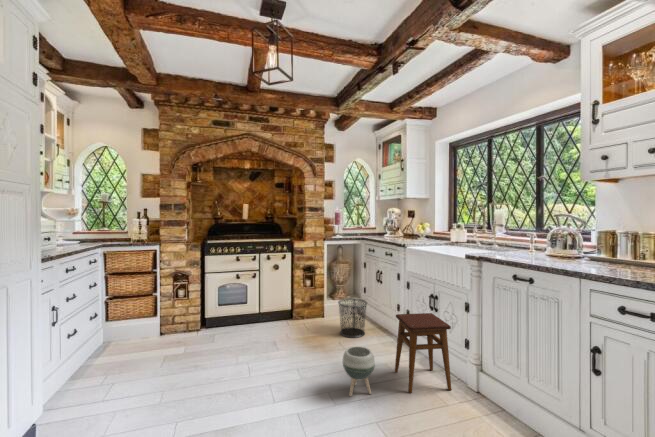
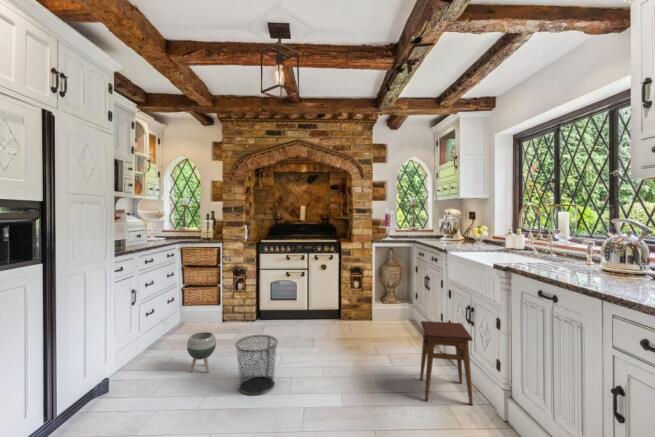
waste bin: present [338,298,367,338] -> present [236,335,277,395]
planter: present [343,346,375,396] -> present [187,332,216,373]

